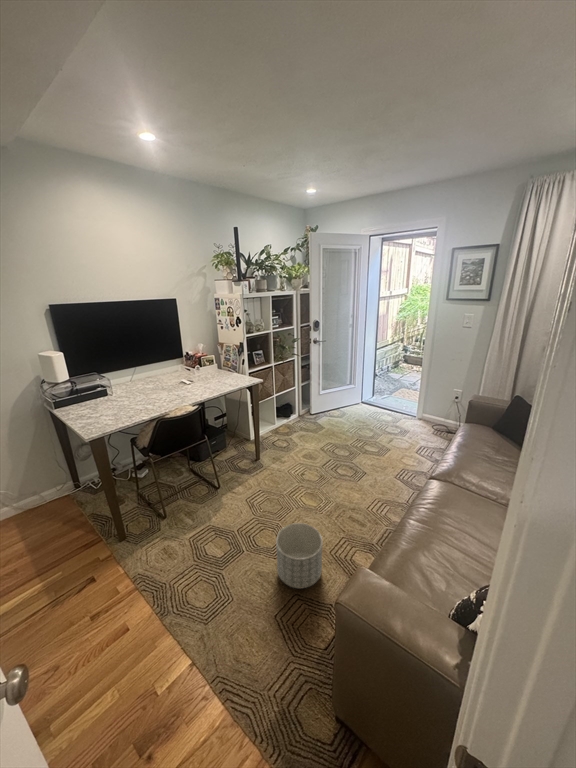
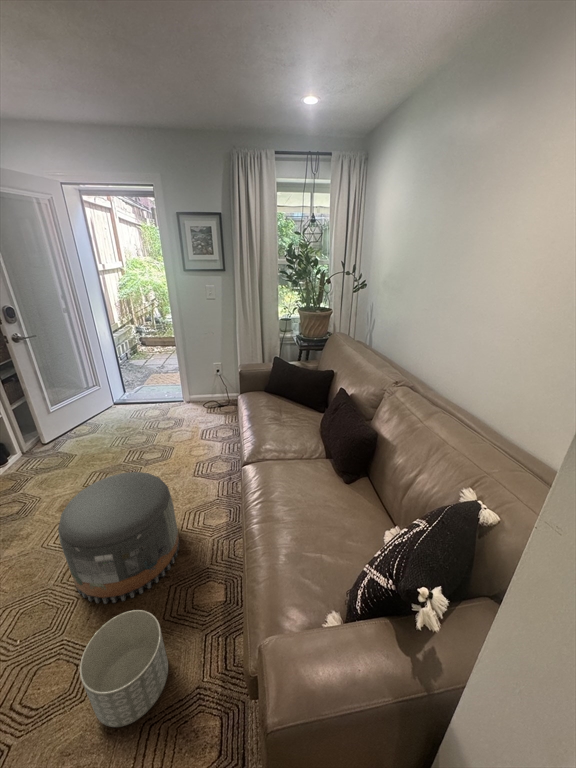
pouf: none [294,444,366,530] -> present [58,472,179,604]

